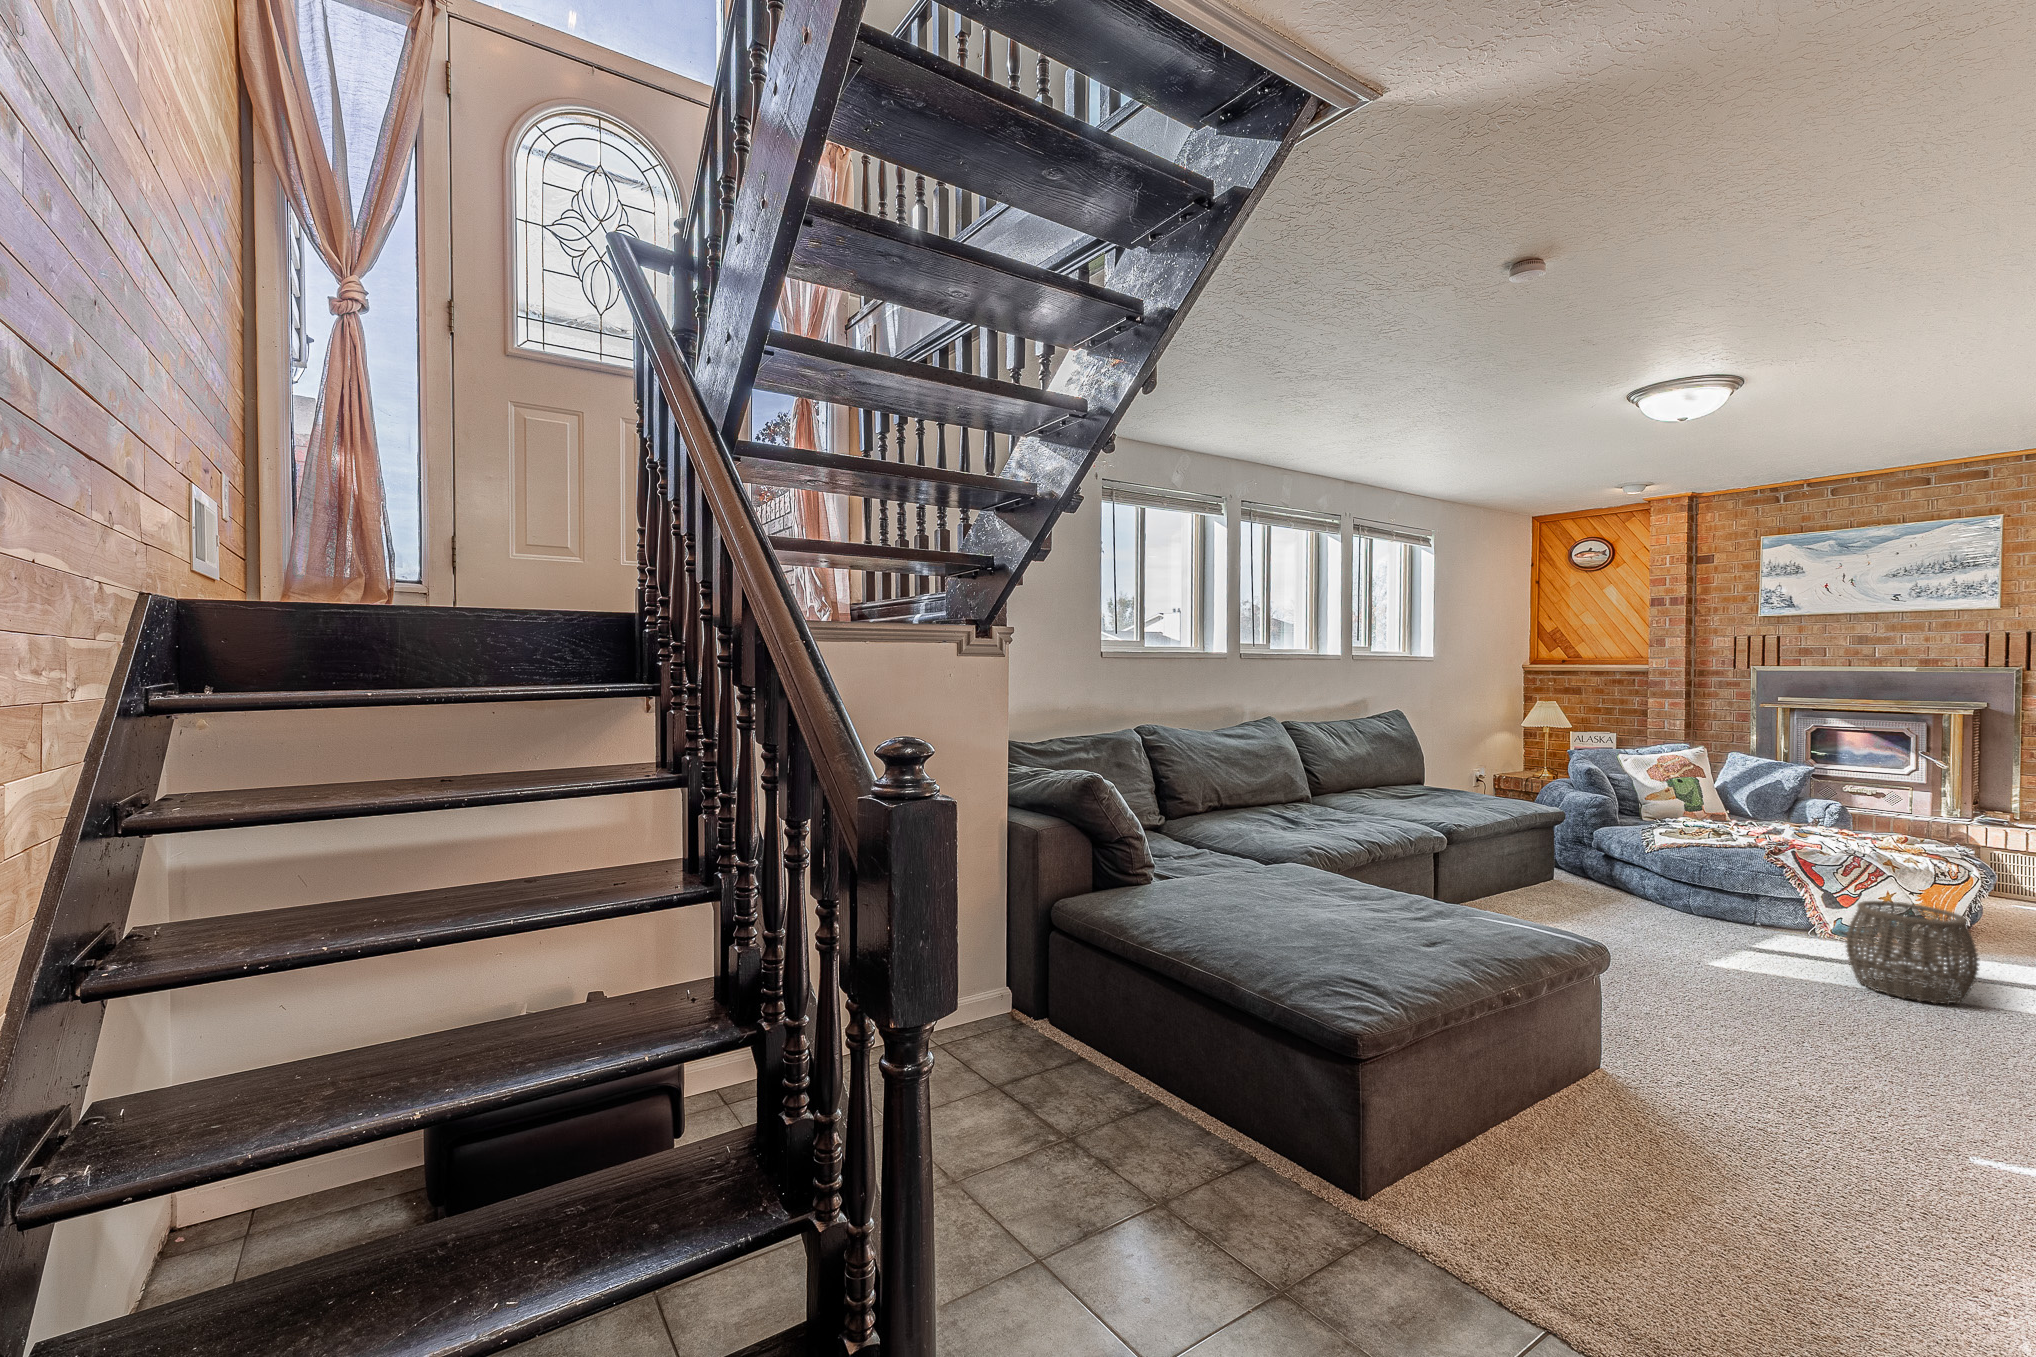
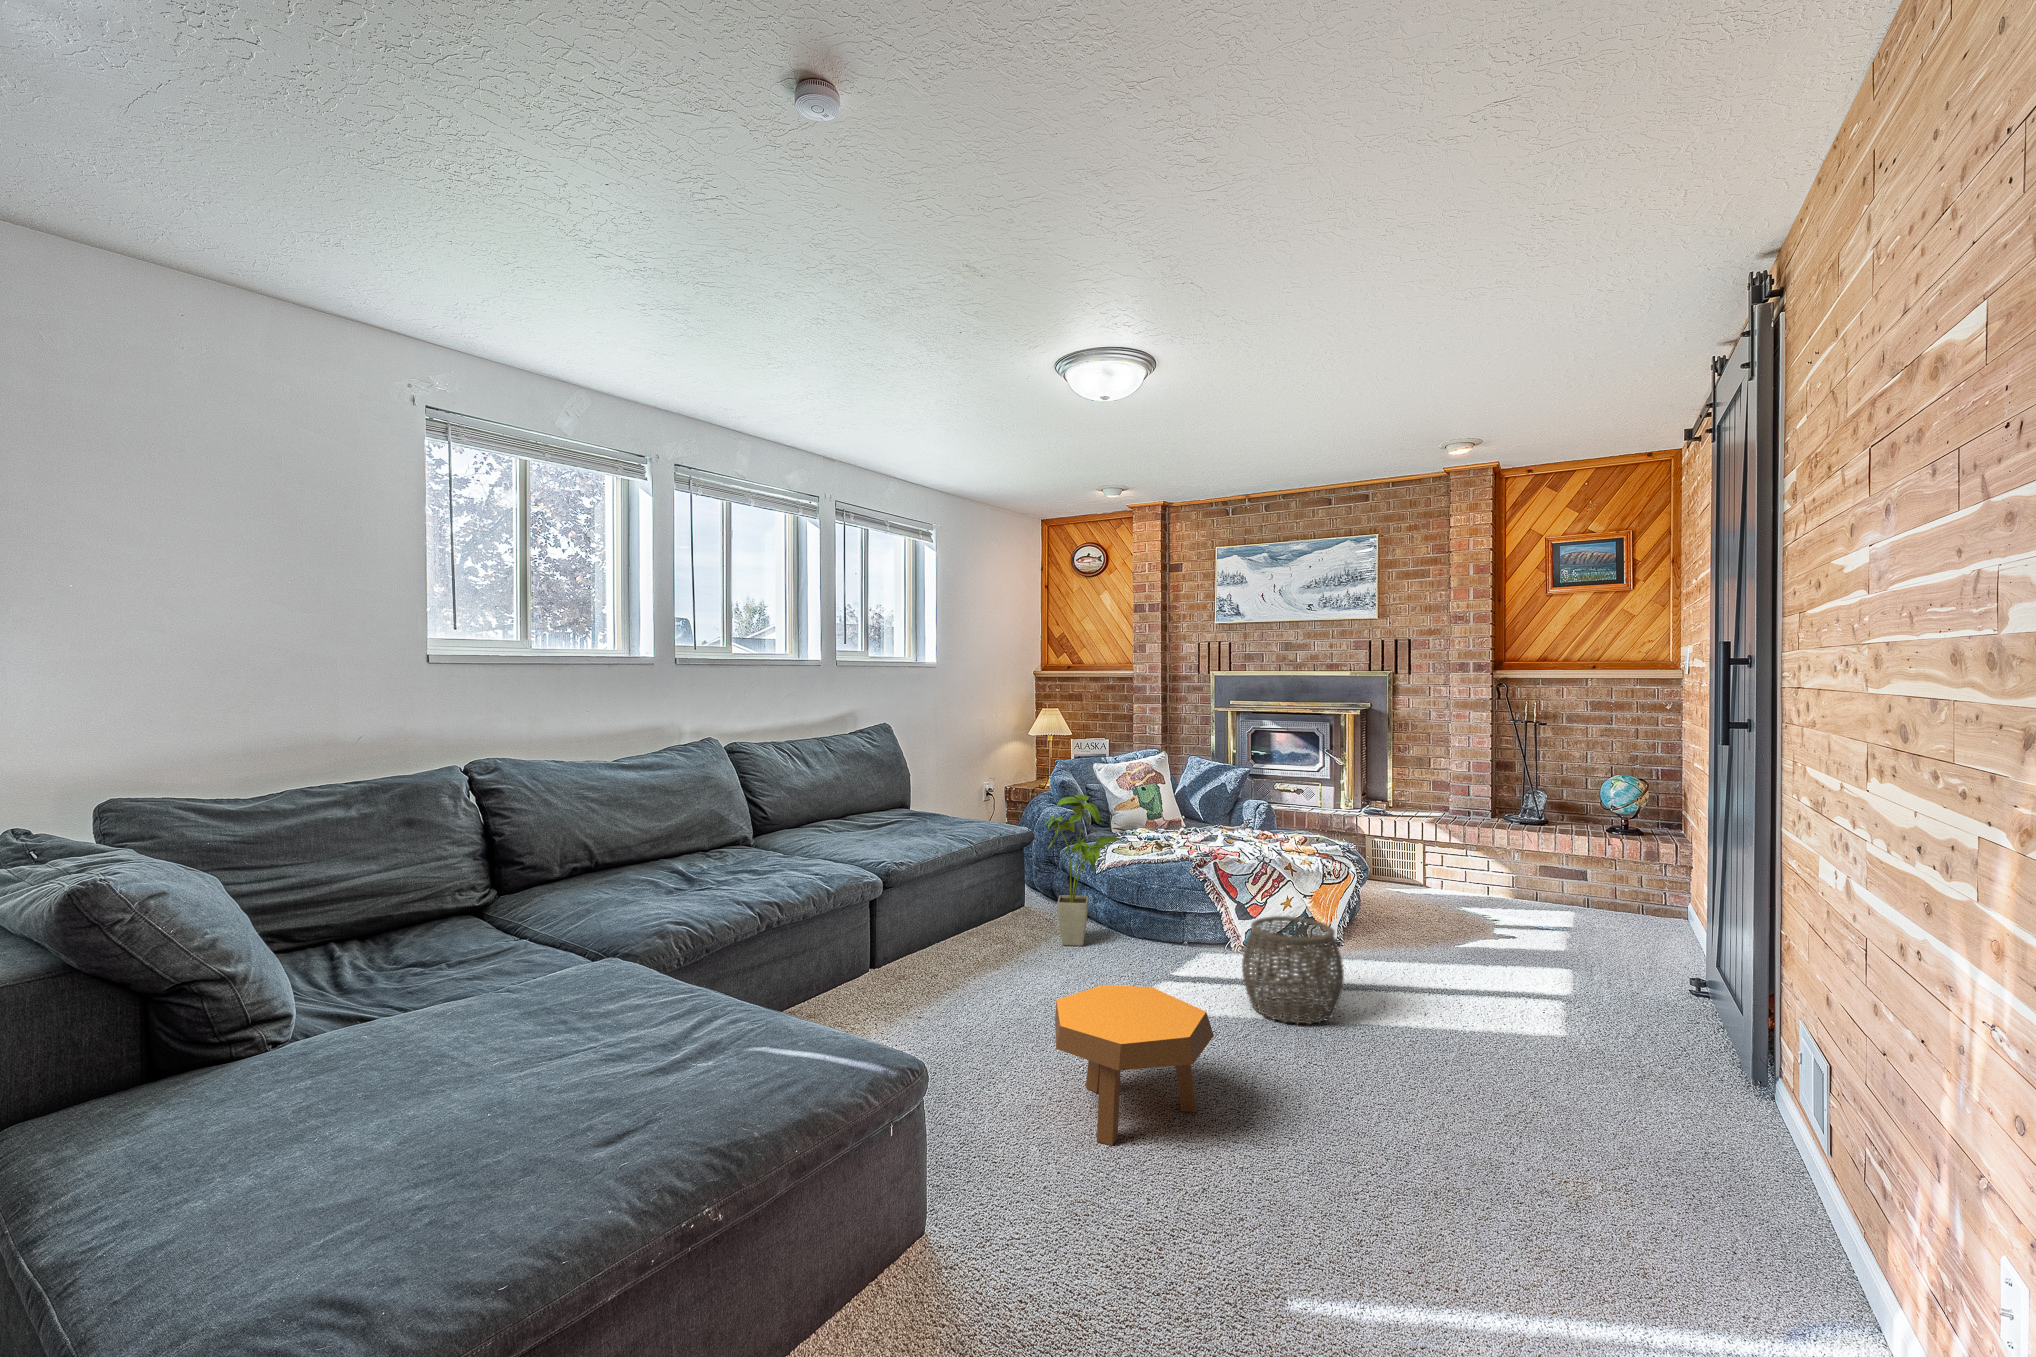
house plant: none [1595,777,1685,916] -> present [1045,794,1123,946]
footstool: none [1664,931,1840,1051] -> present [1055,985,1214,1145]

